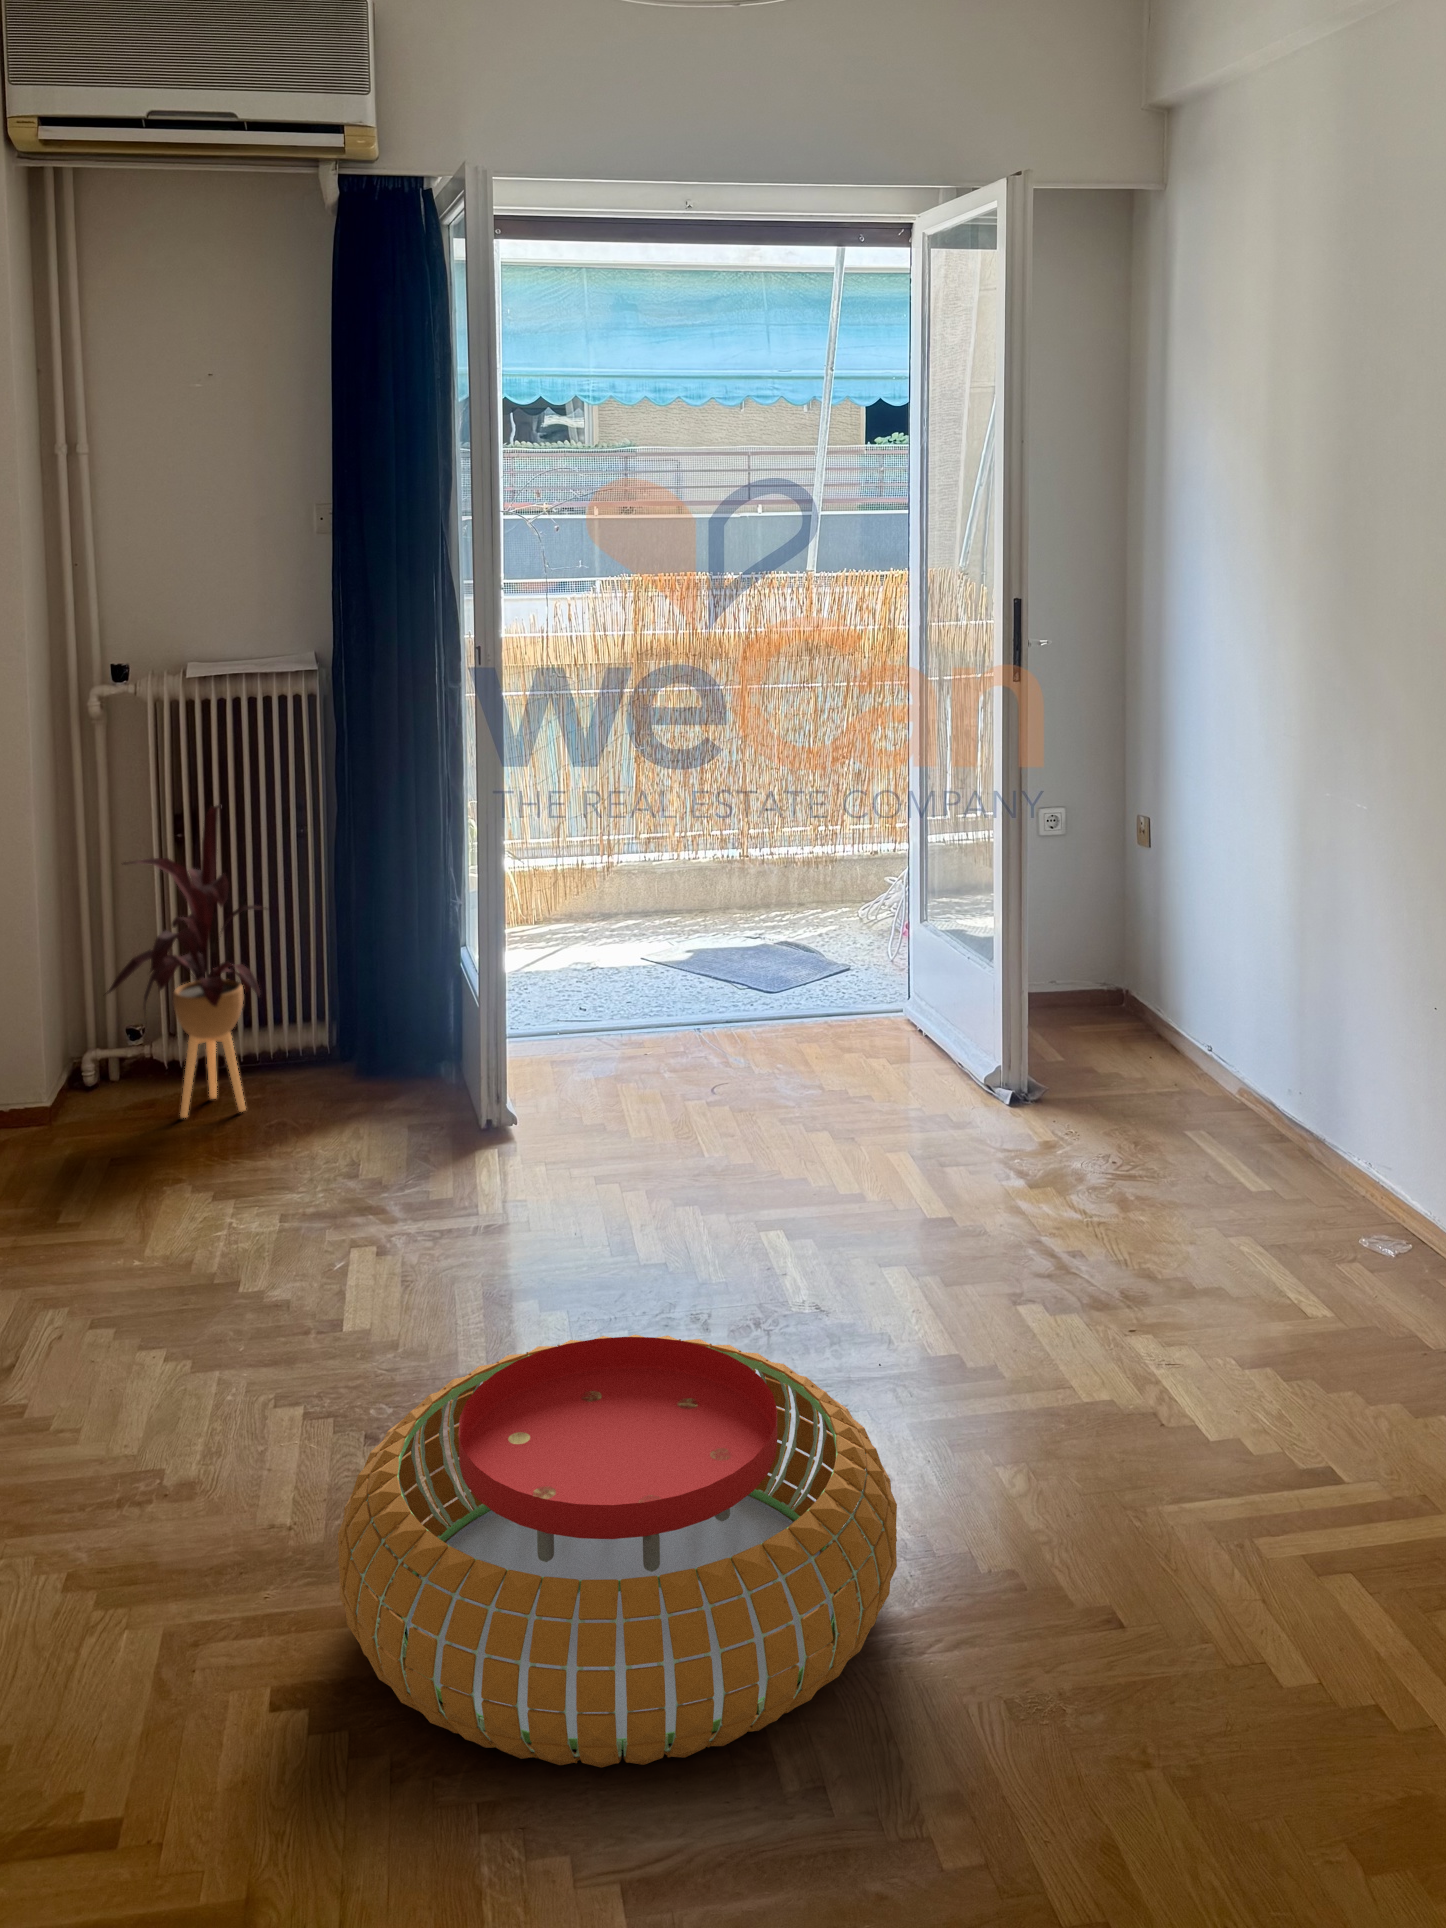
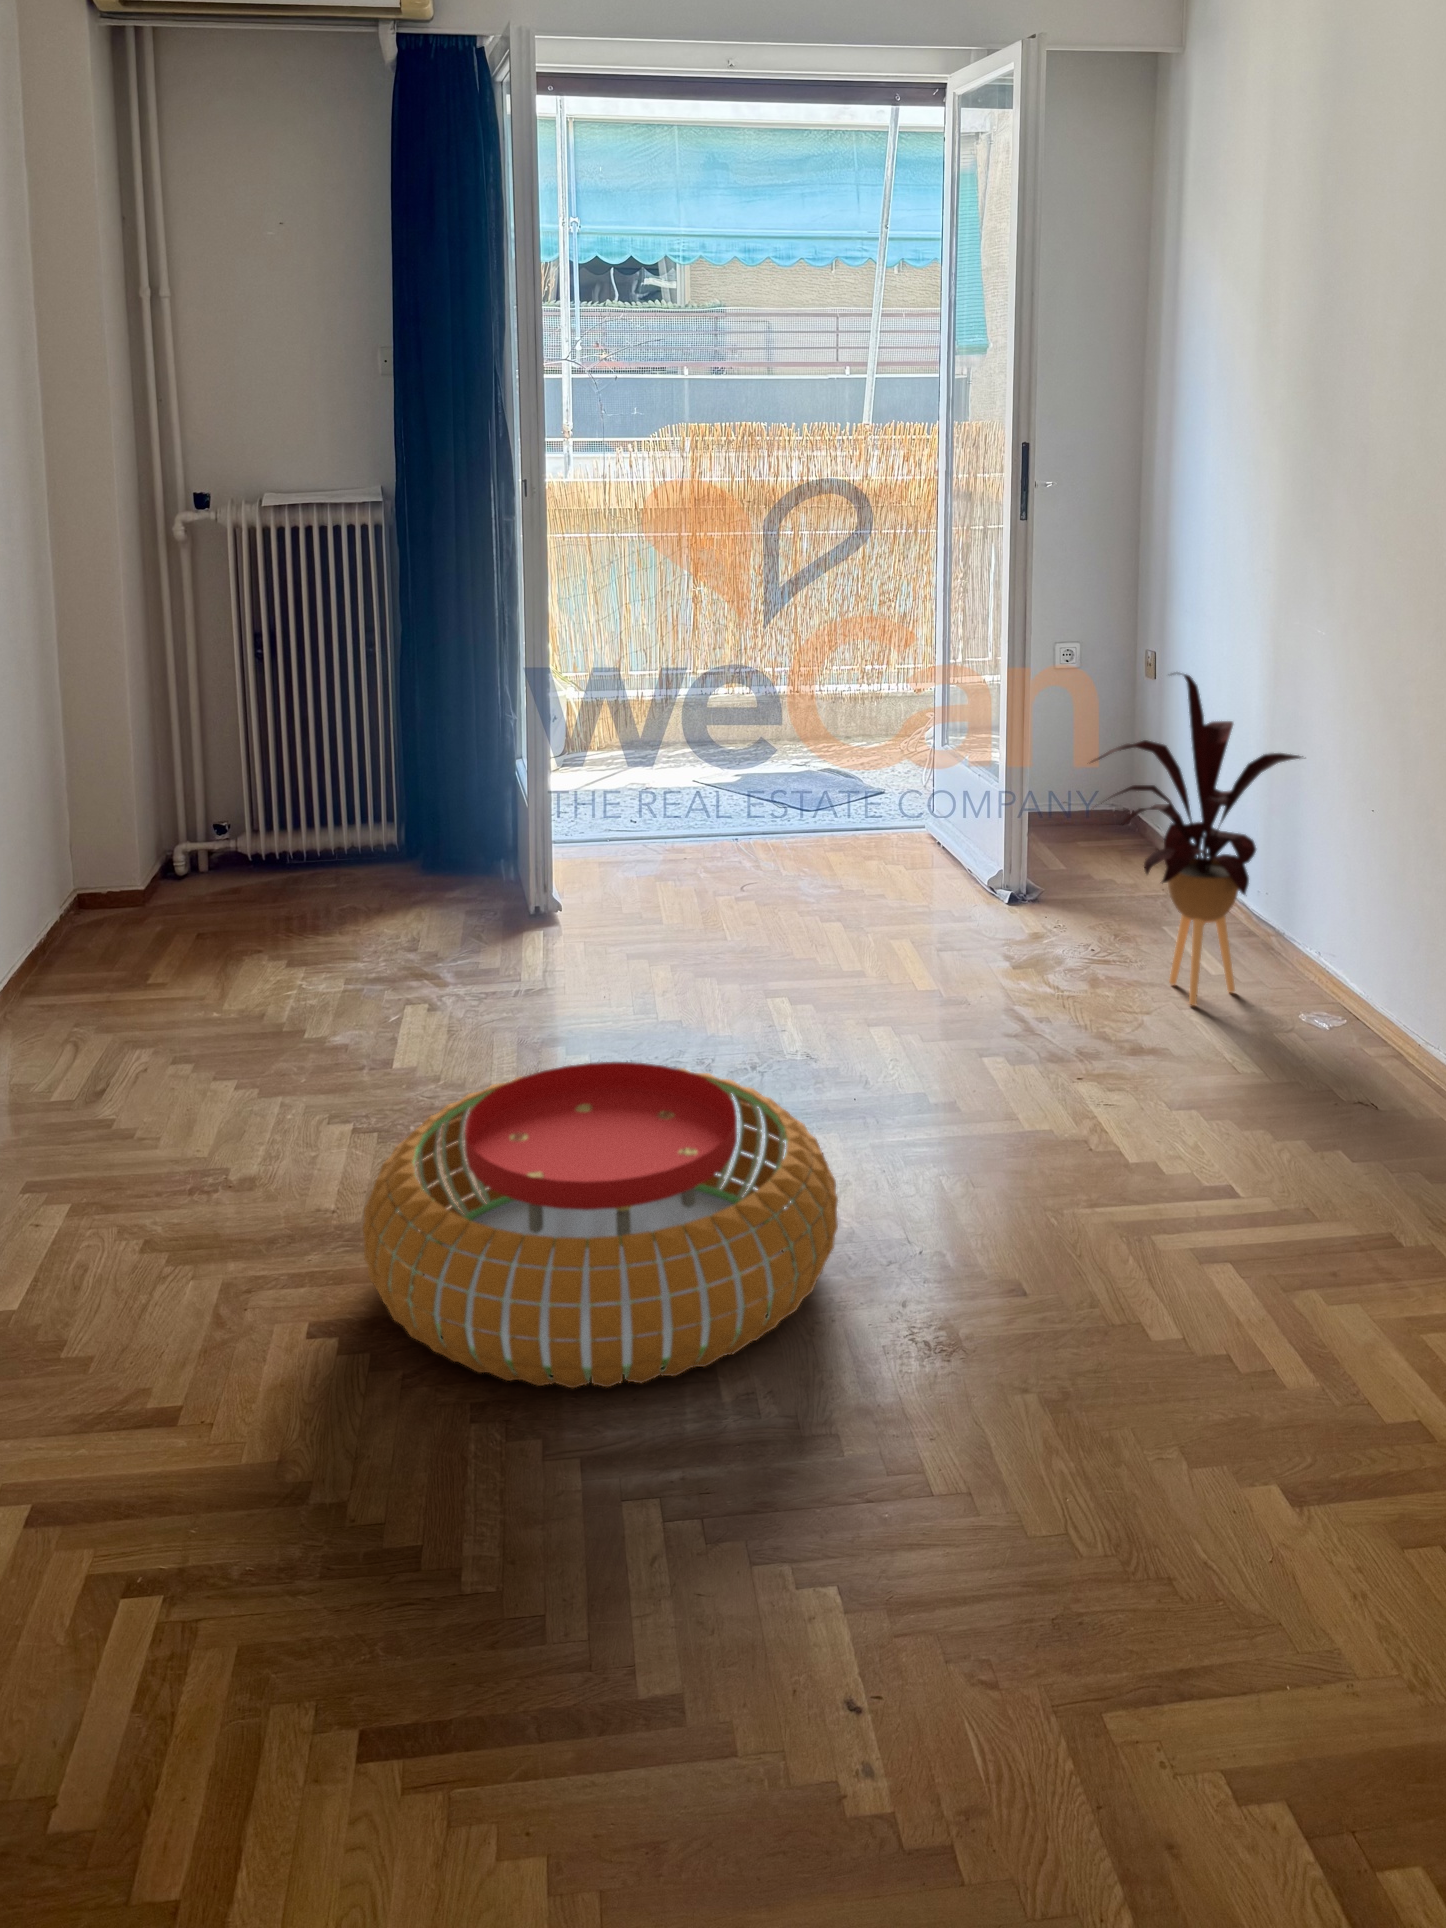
house plant: present [105,805,263,1118] -> present [1092,674,1303,1005]

